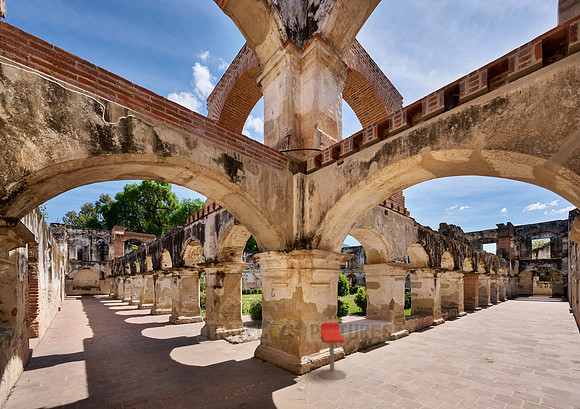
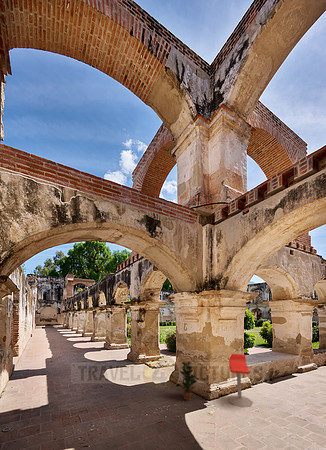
potted plant: none [261,335,284,379] -> present [180,362,197,400]

